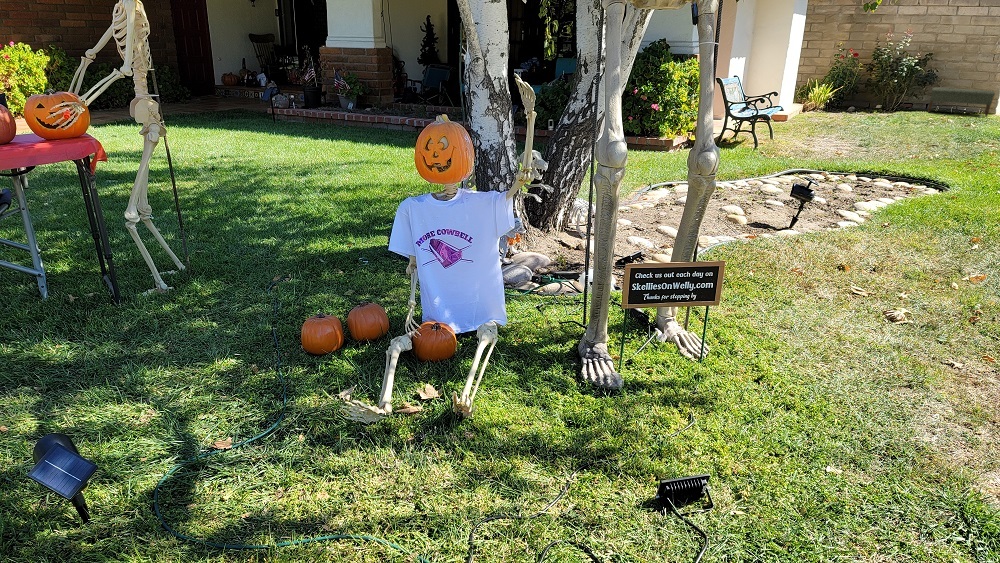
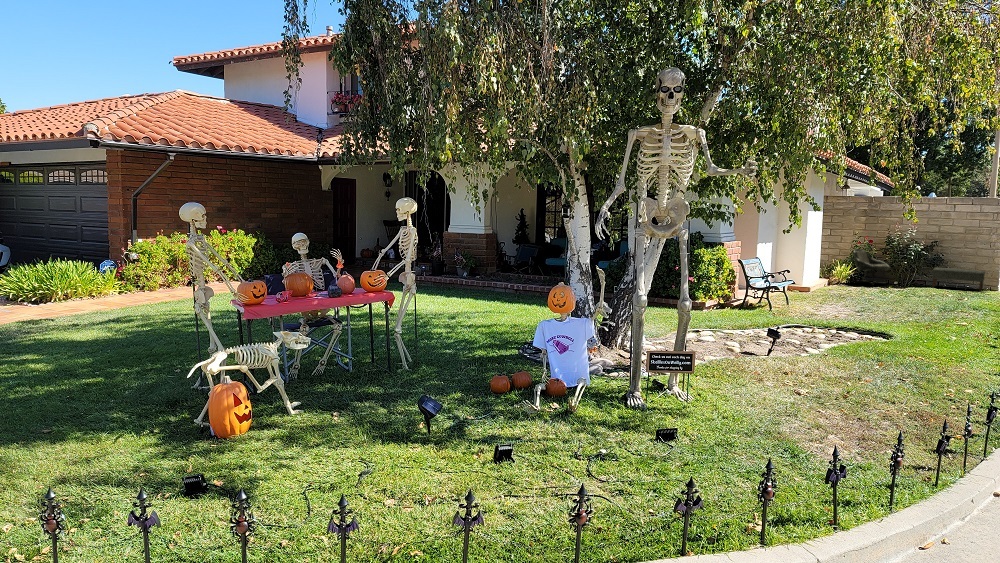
lounge chair: none [830,65,880,111] -> present [850,249,890,285]

